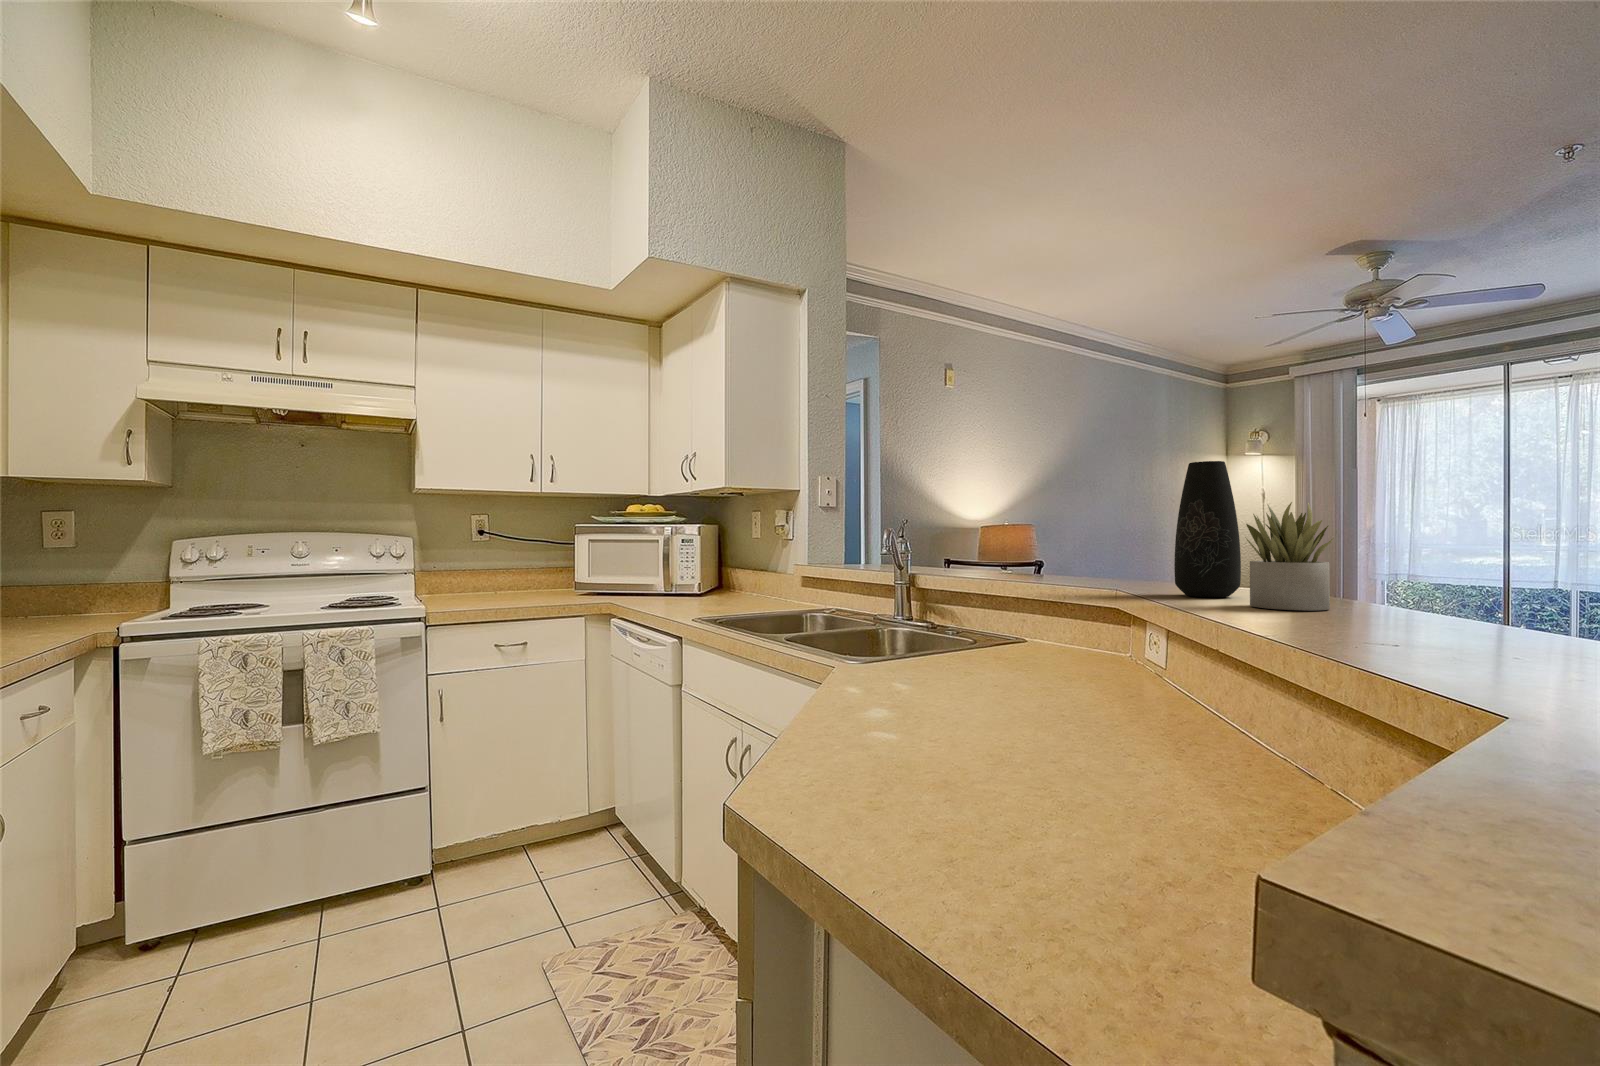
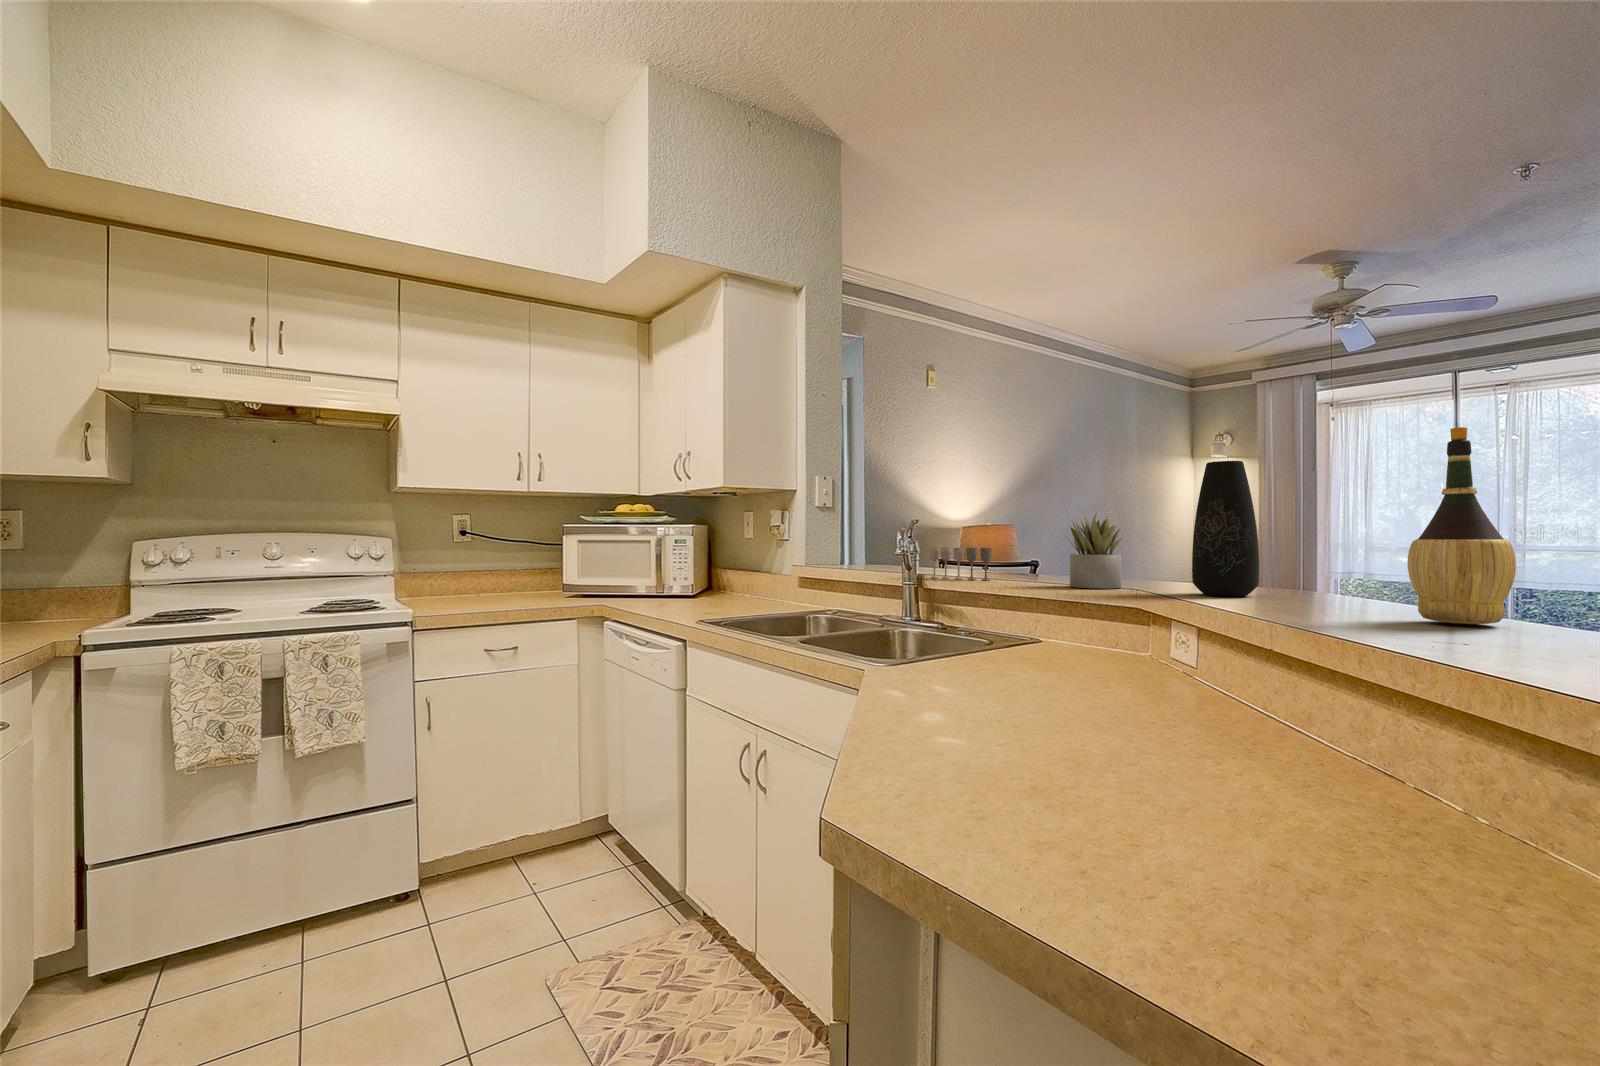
wine bottle: none [1363,428,1468,625] -> present [1407,427,1516,624]
succulent plant: present [1246,502,1333,610] -> present [1069,511,1122,589]
wine glass: none [926,548,986,581] -> present [929,547,991,580]

